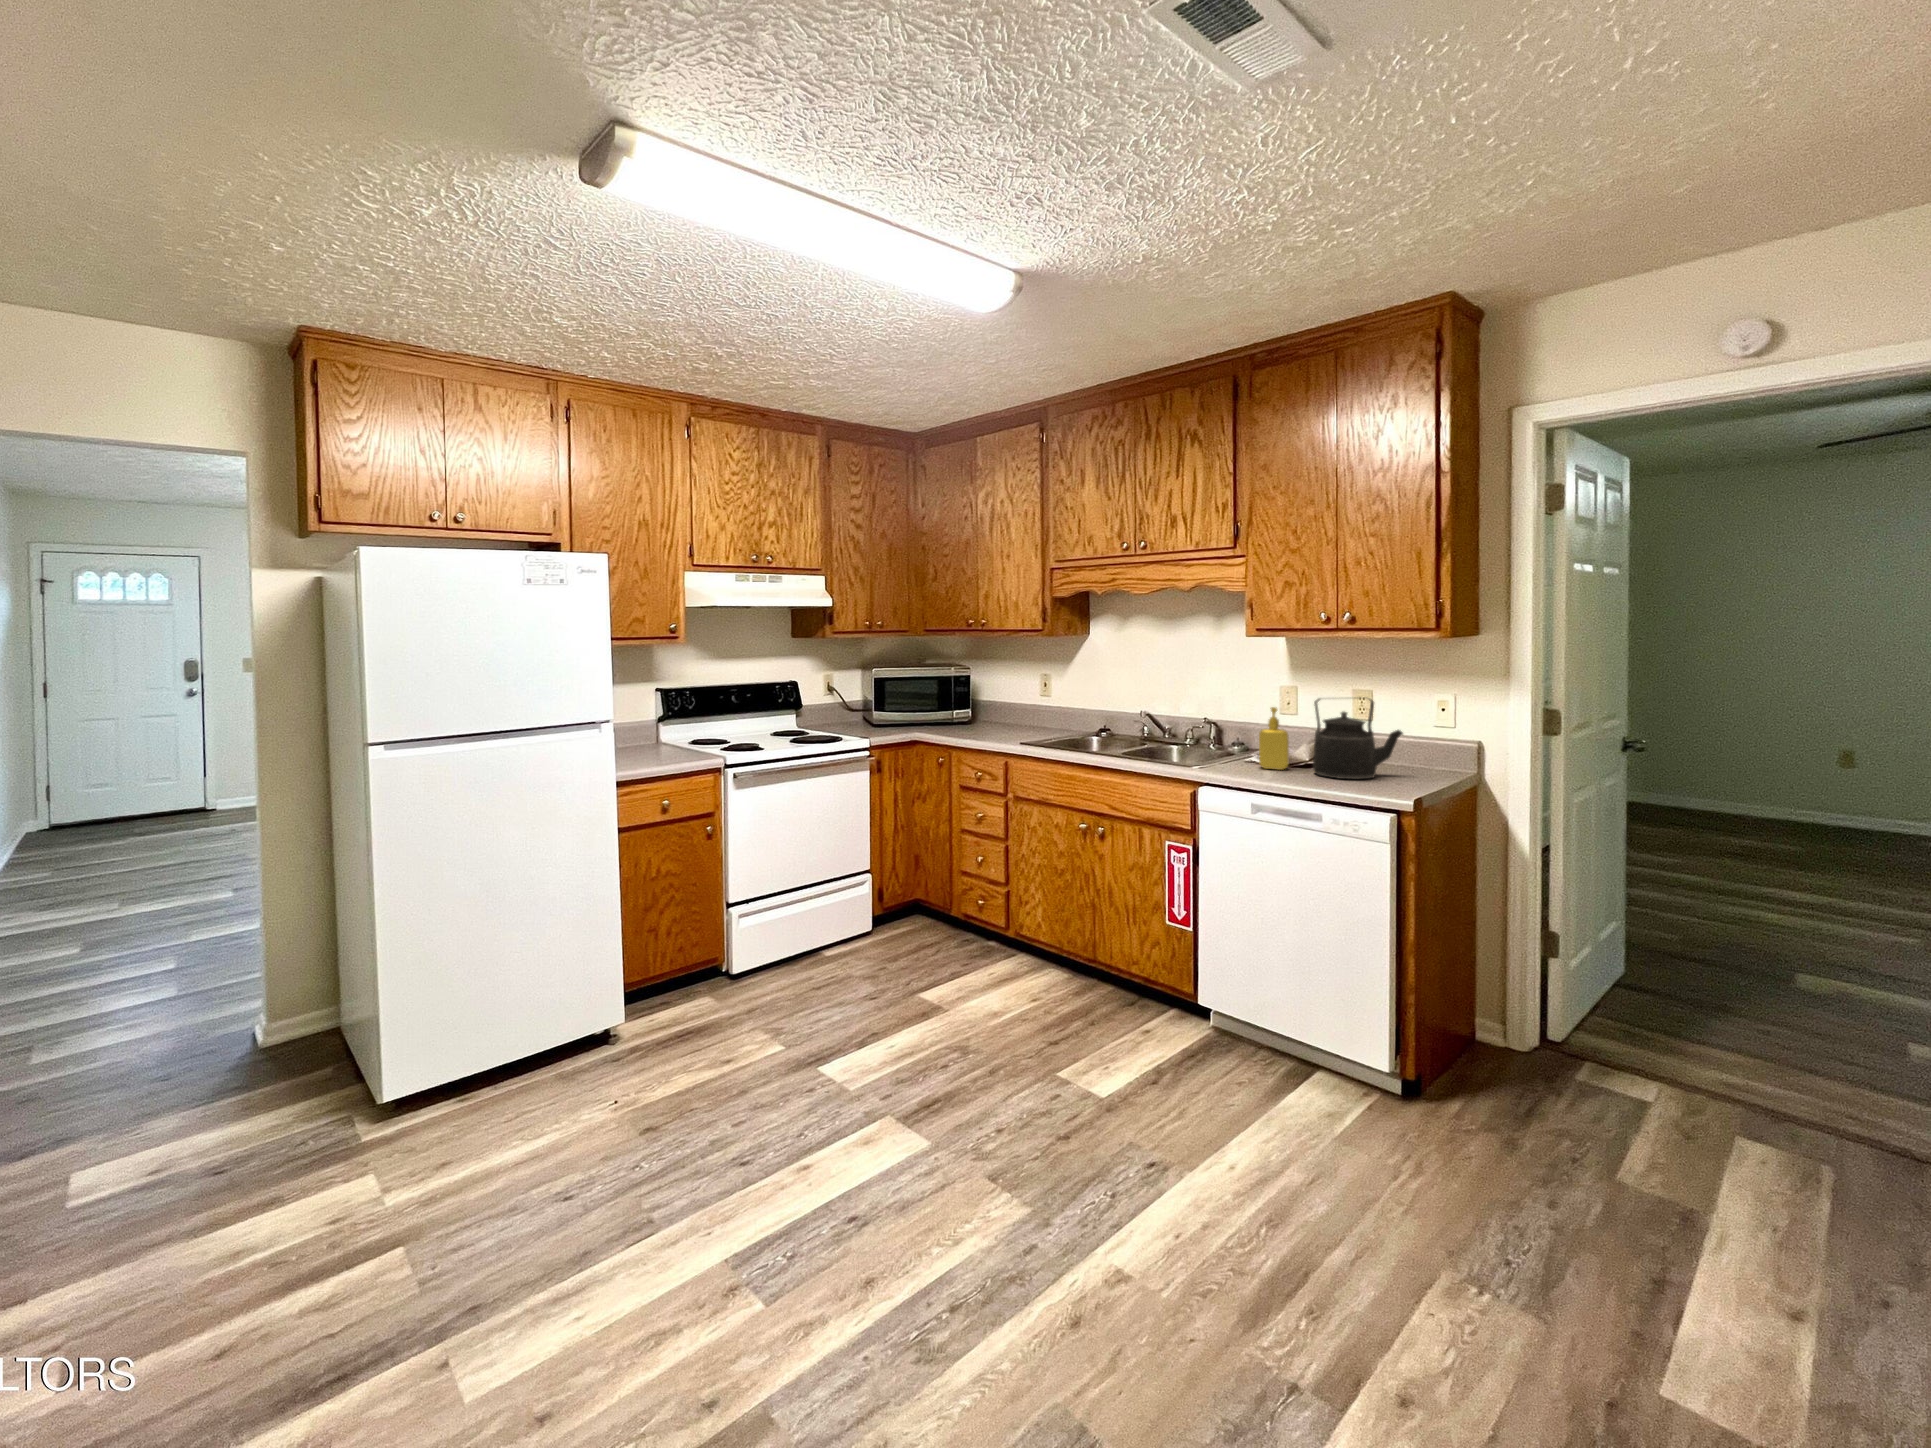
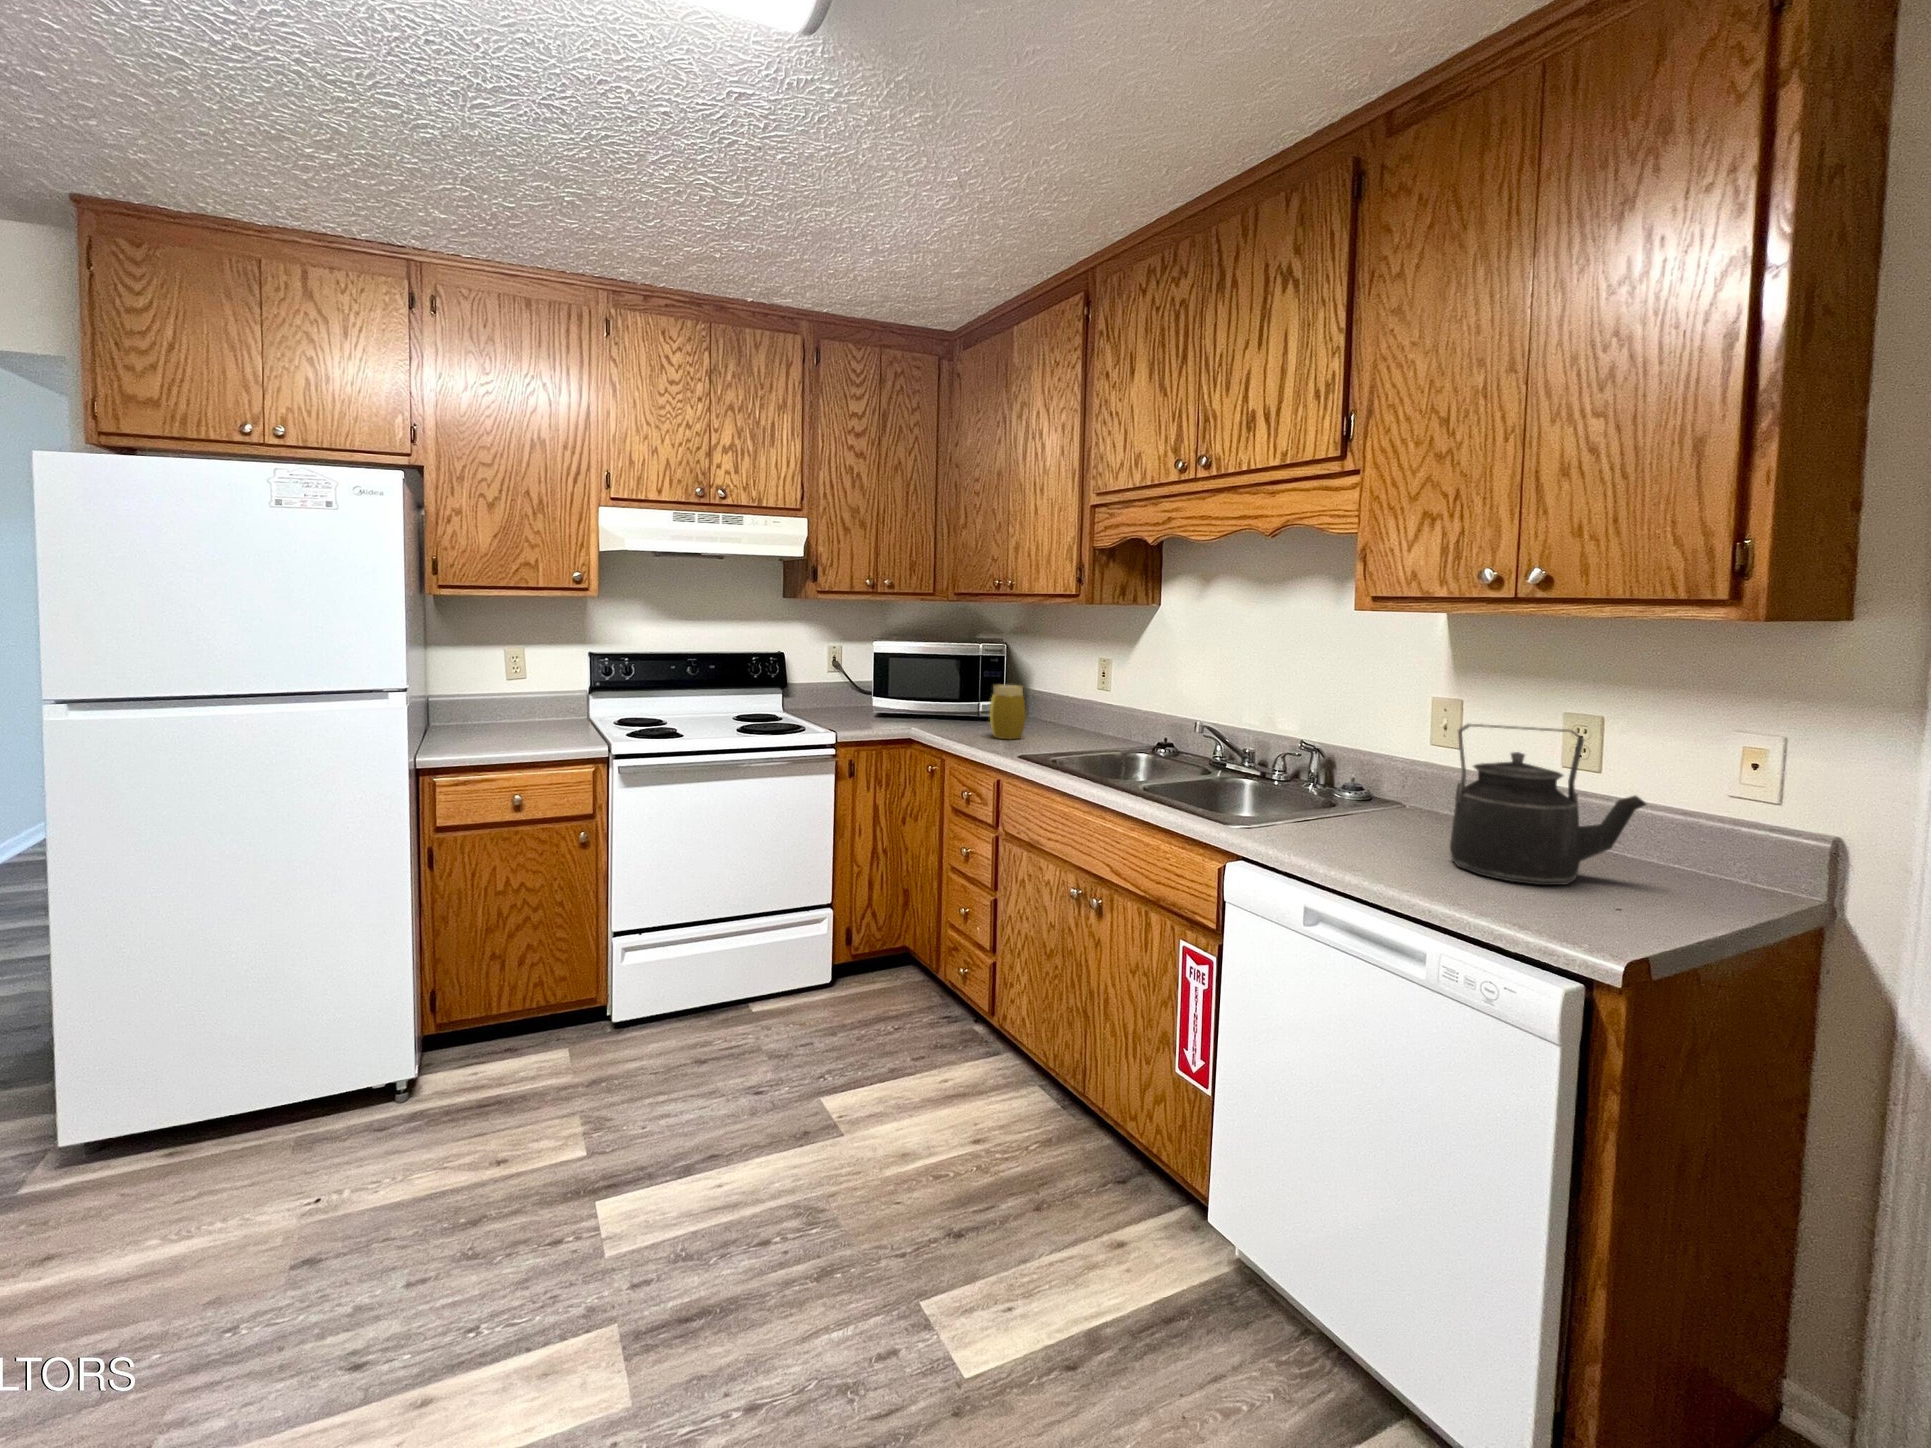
jar: none [972,695,1000,734] -> present [990,685,1026,739]
soap dispenser: present [1259,707,1289,770] -> none [1355,733,1415,845]

